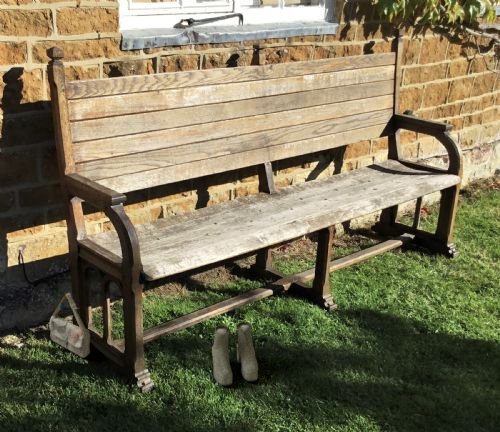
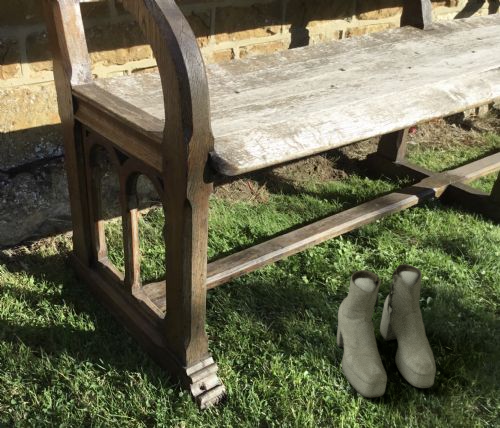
bag: present [49,293,90,358] -> none [25,194,99,319]

